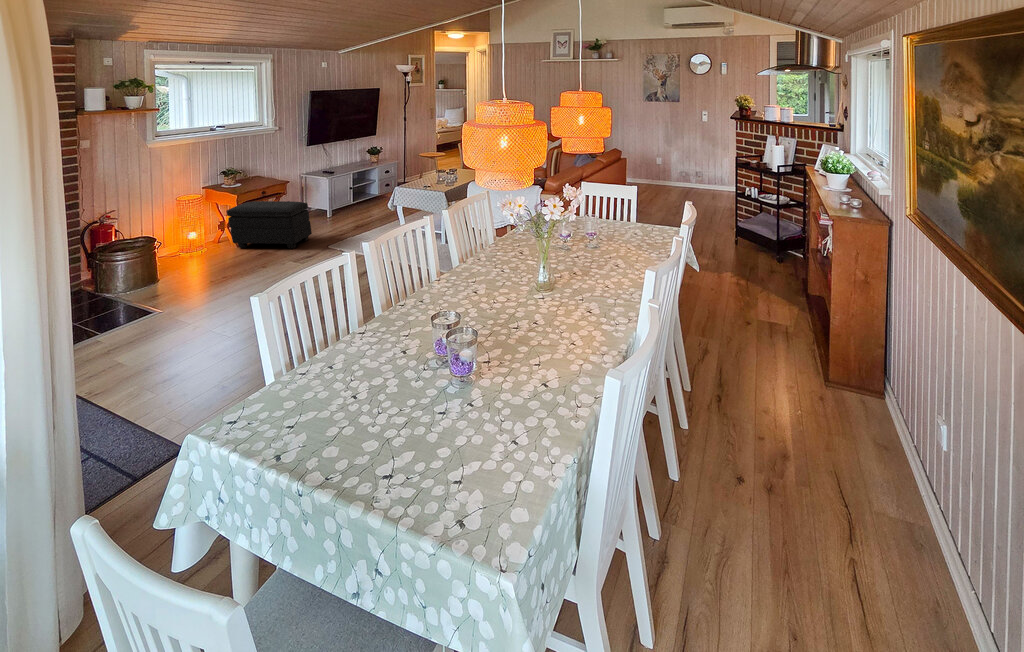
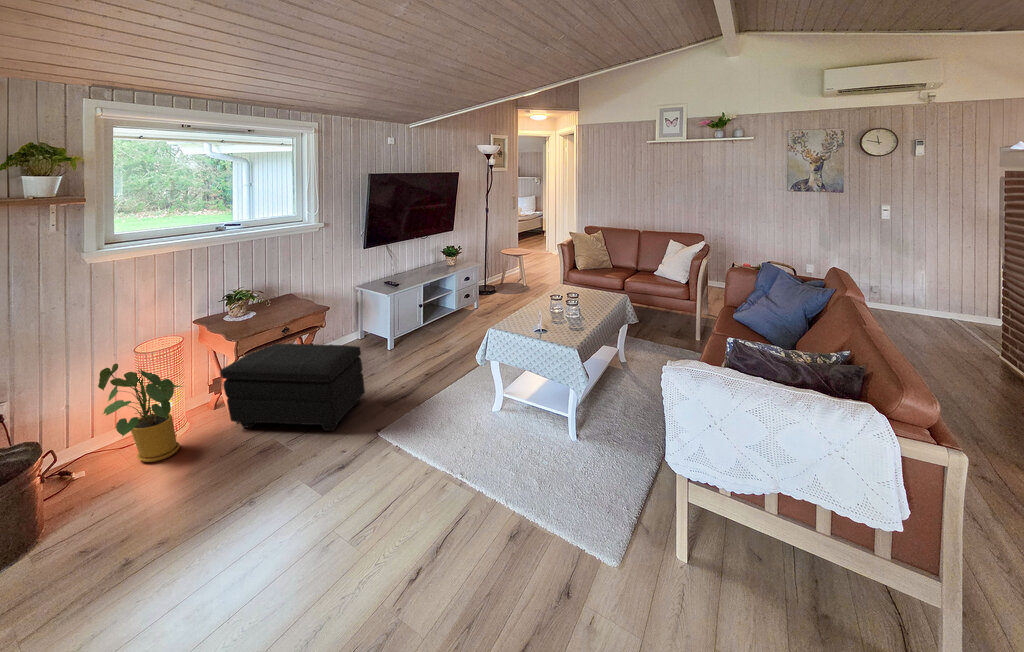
house plant: none [162,201,210,258] -> present [98,364,182,462]

